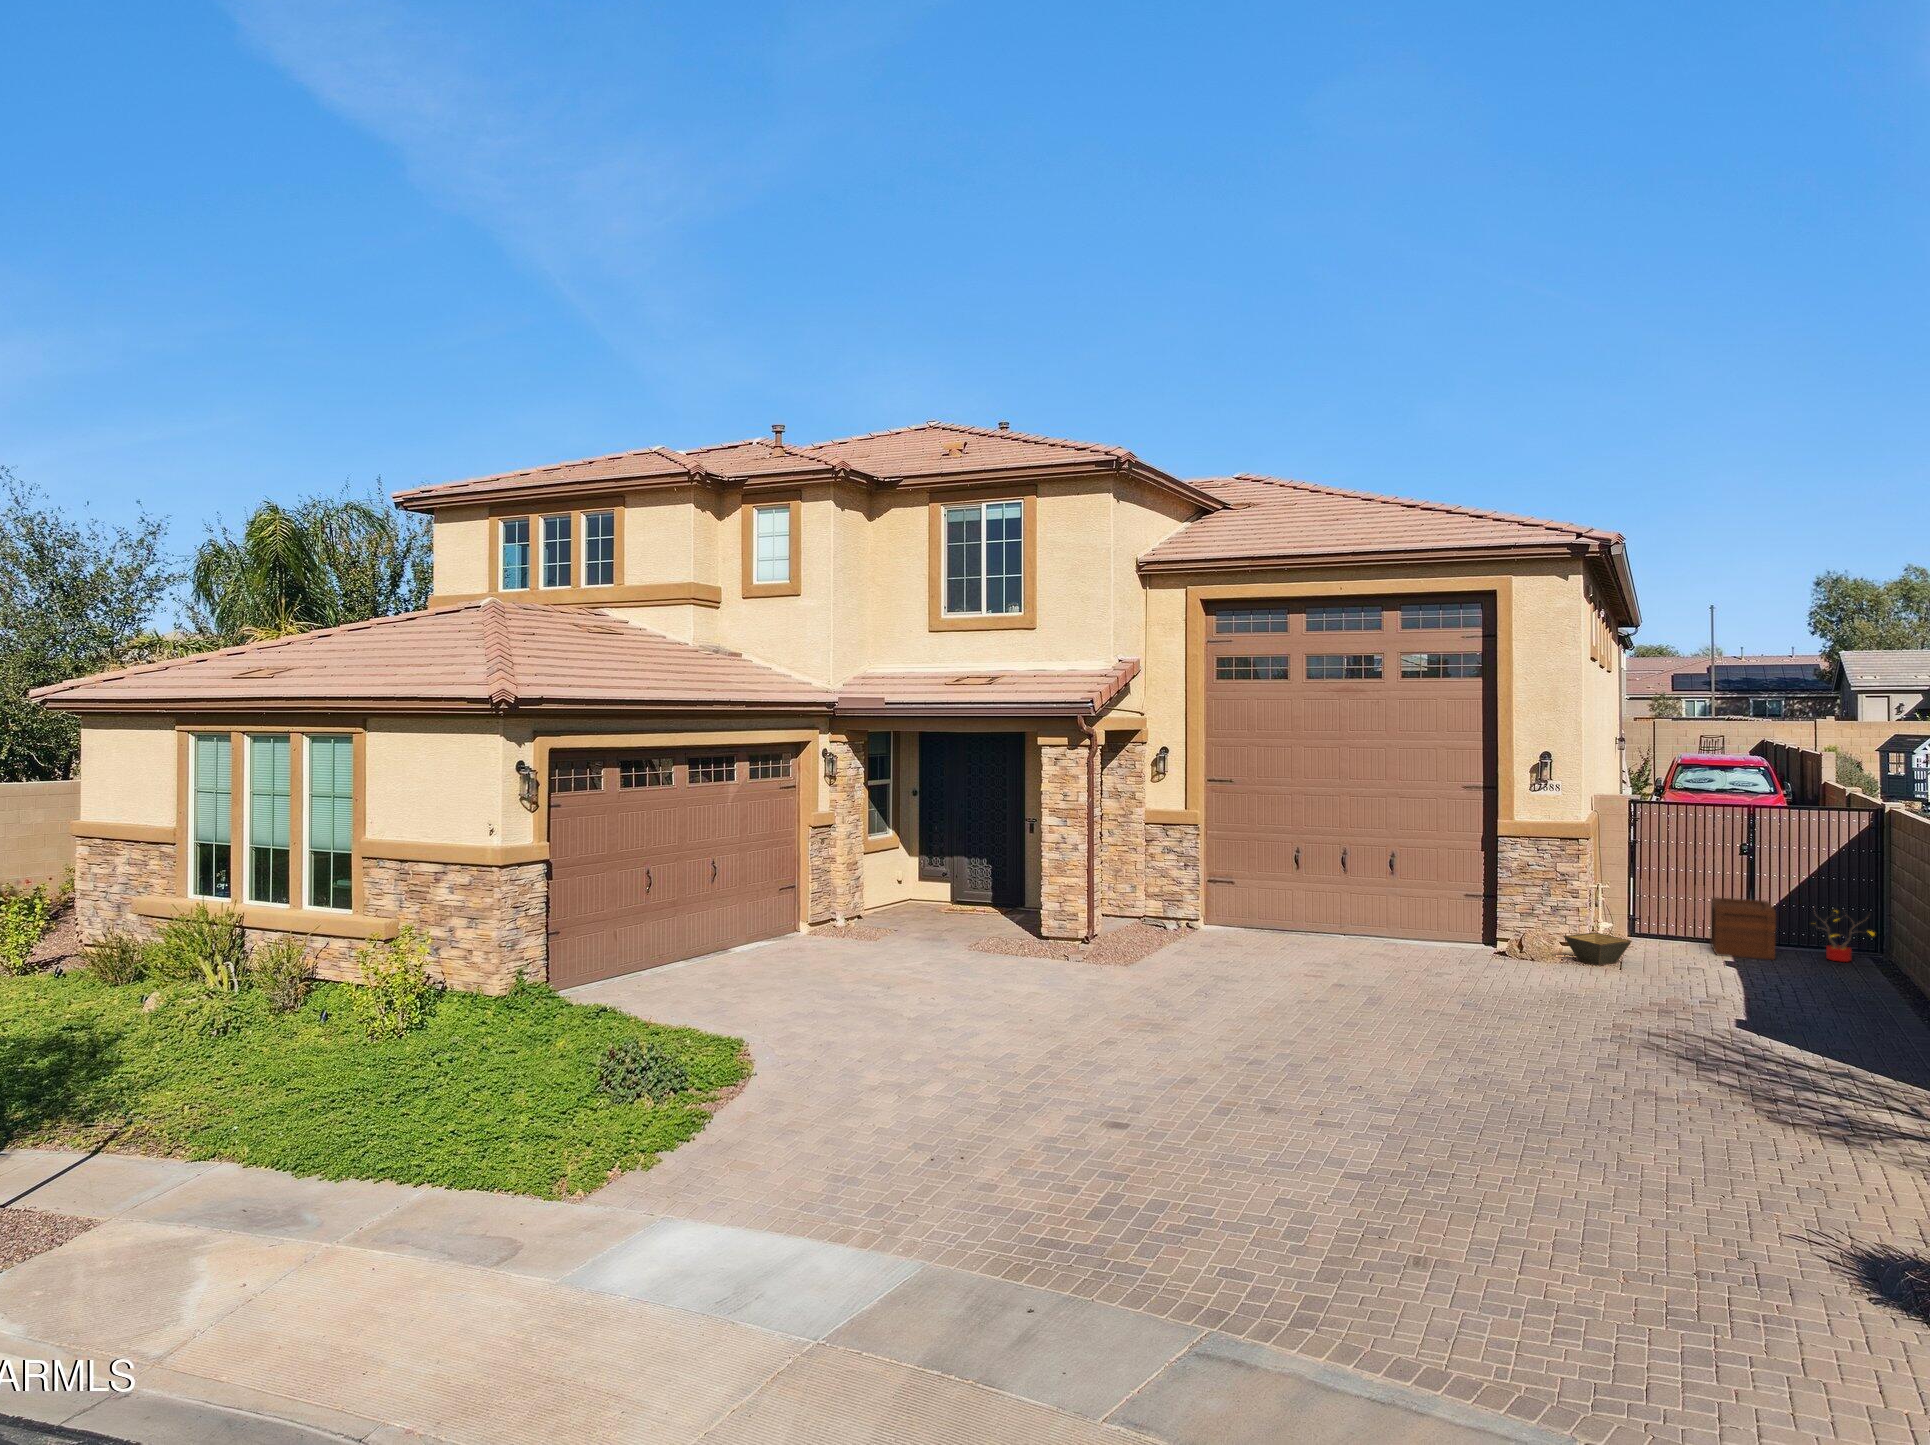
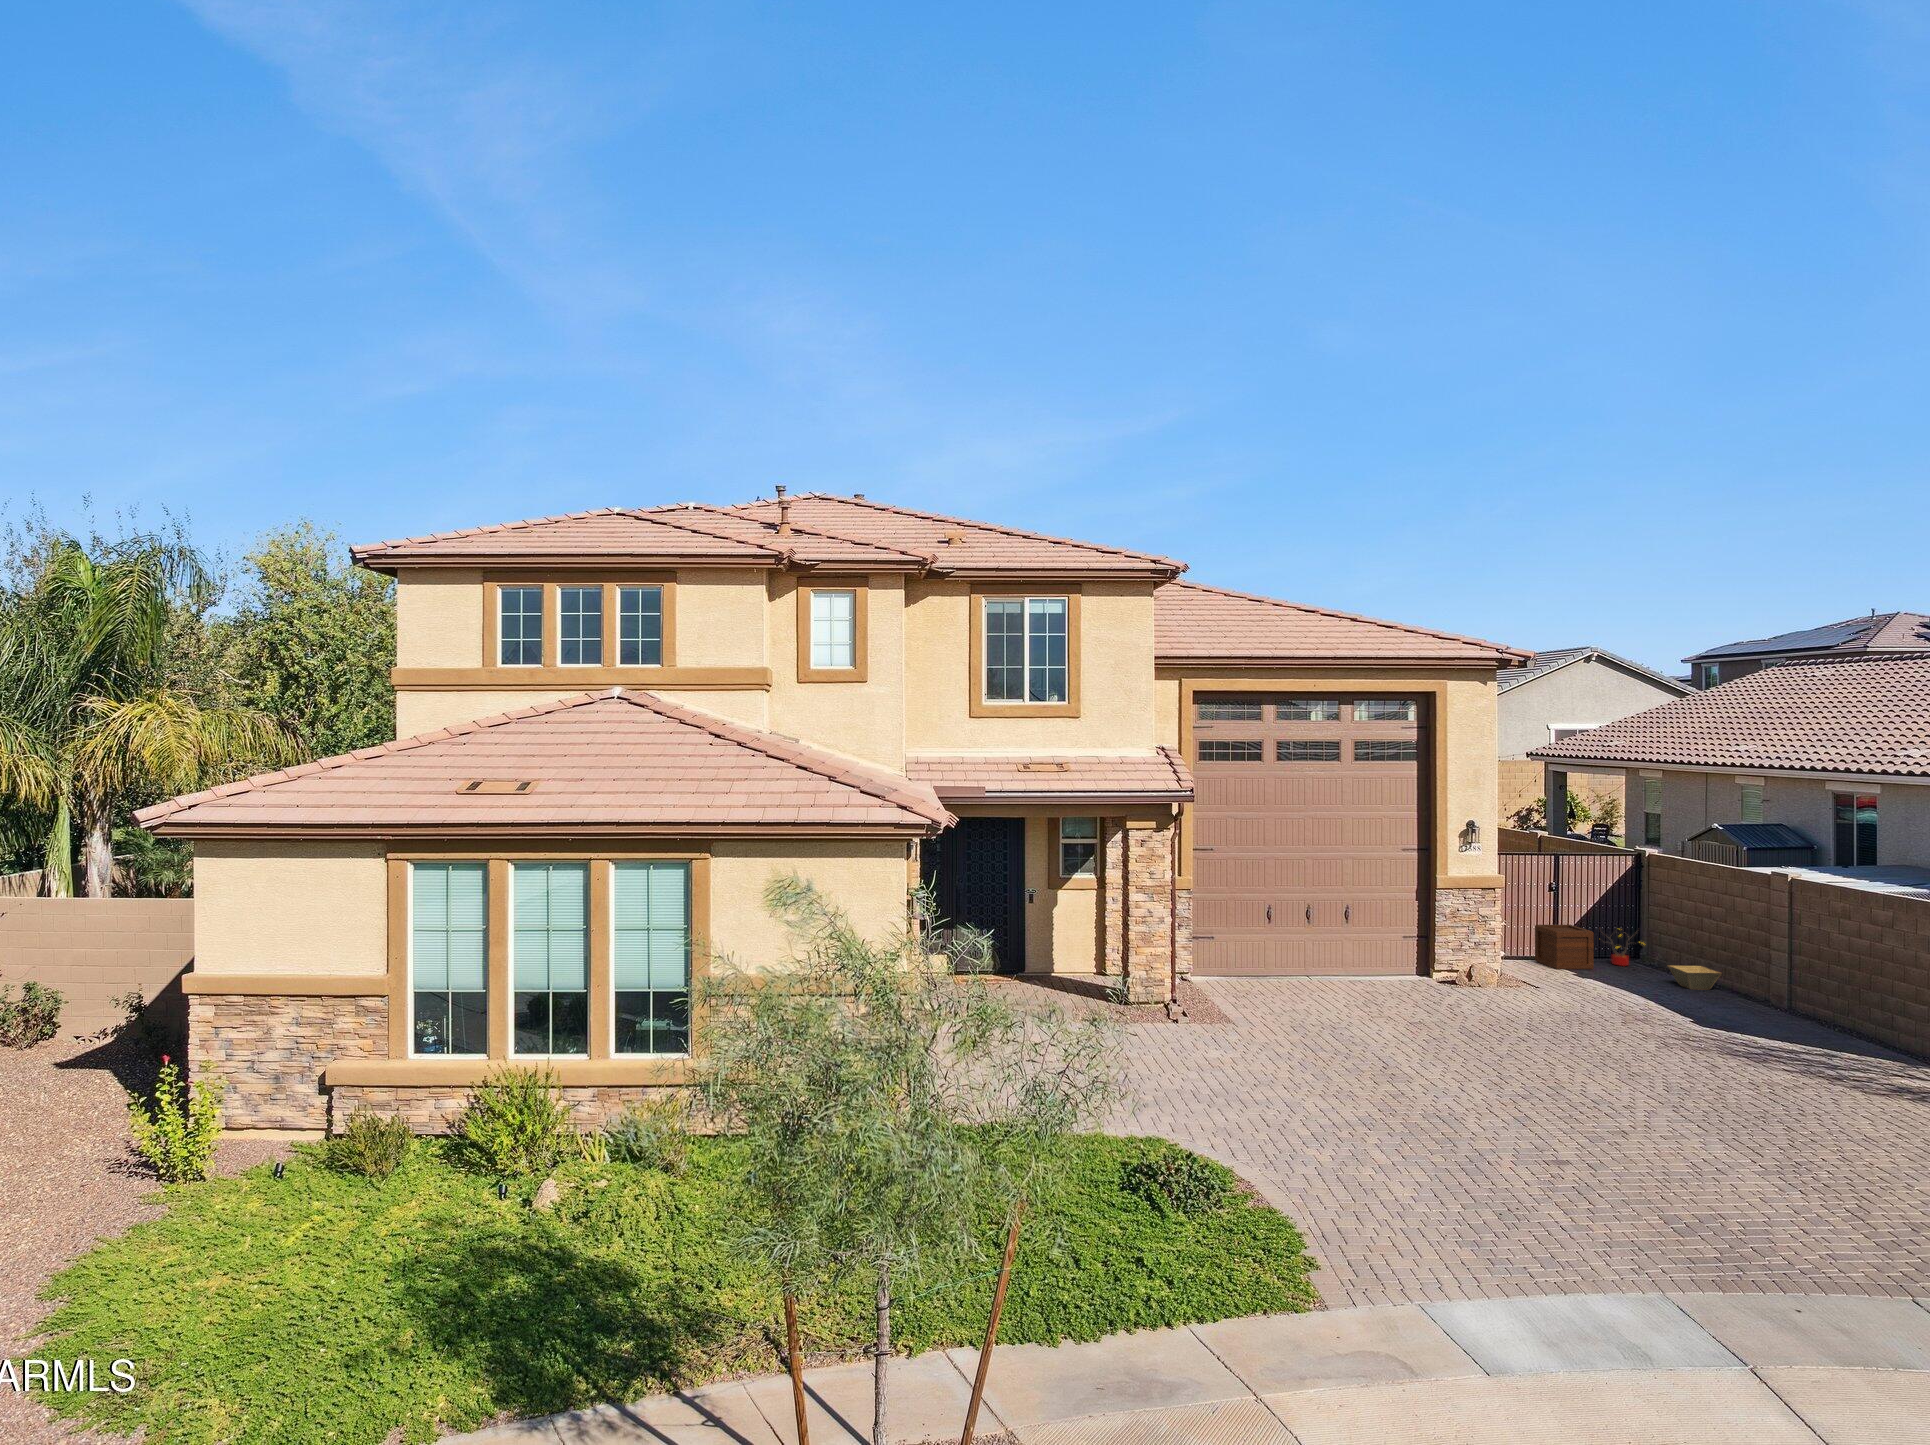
basket: present [1564,933,1632,965] -> present [1667,965,1722,990]

